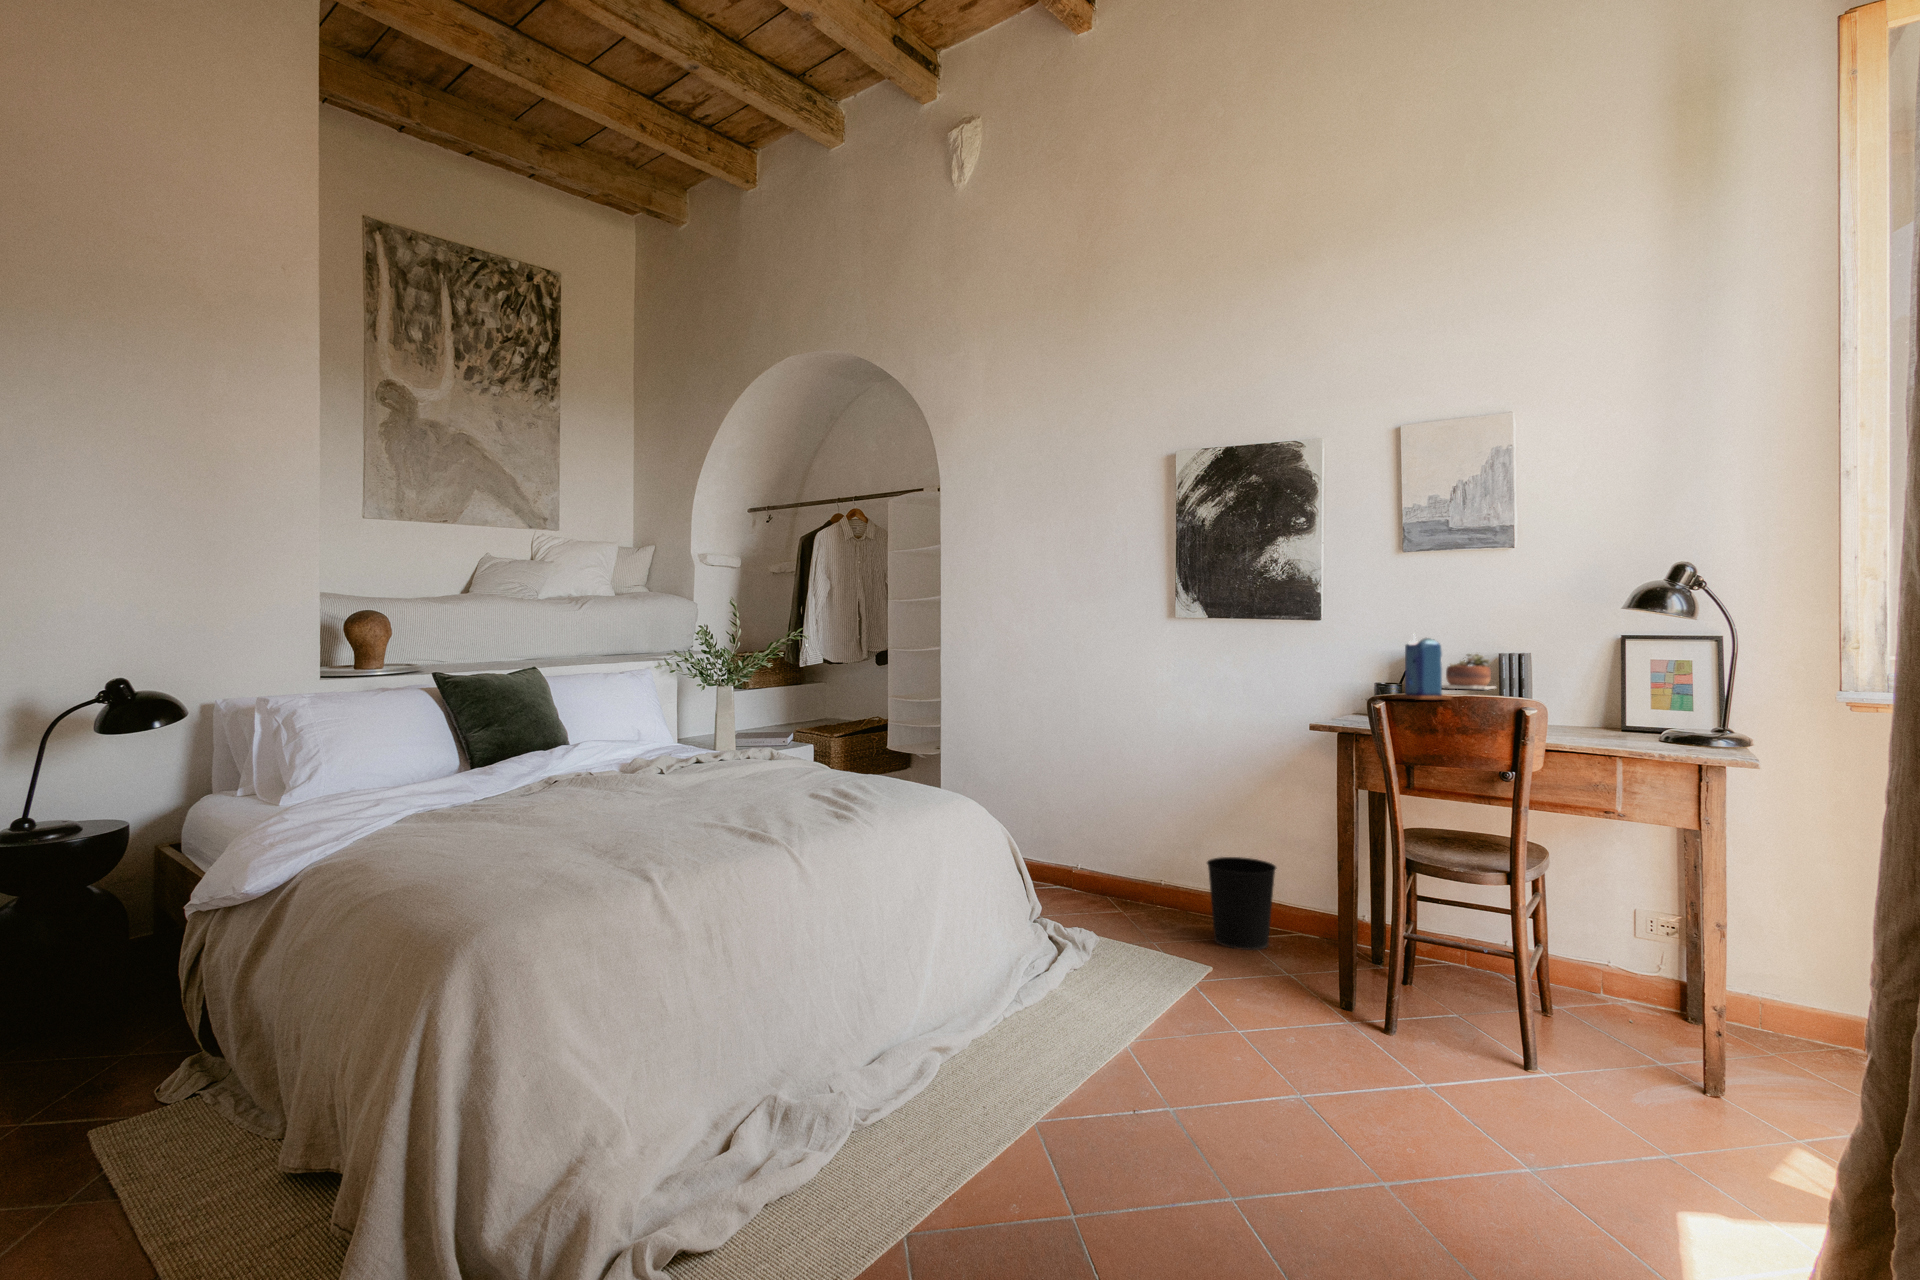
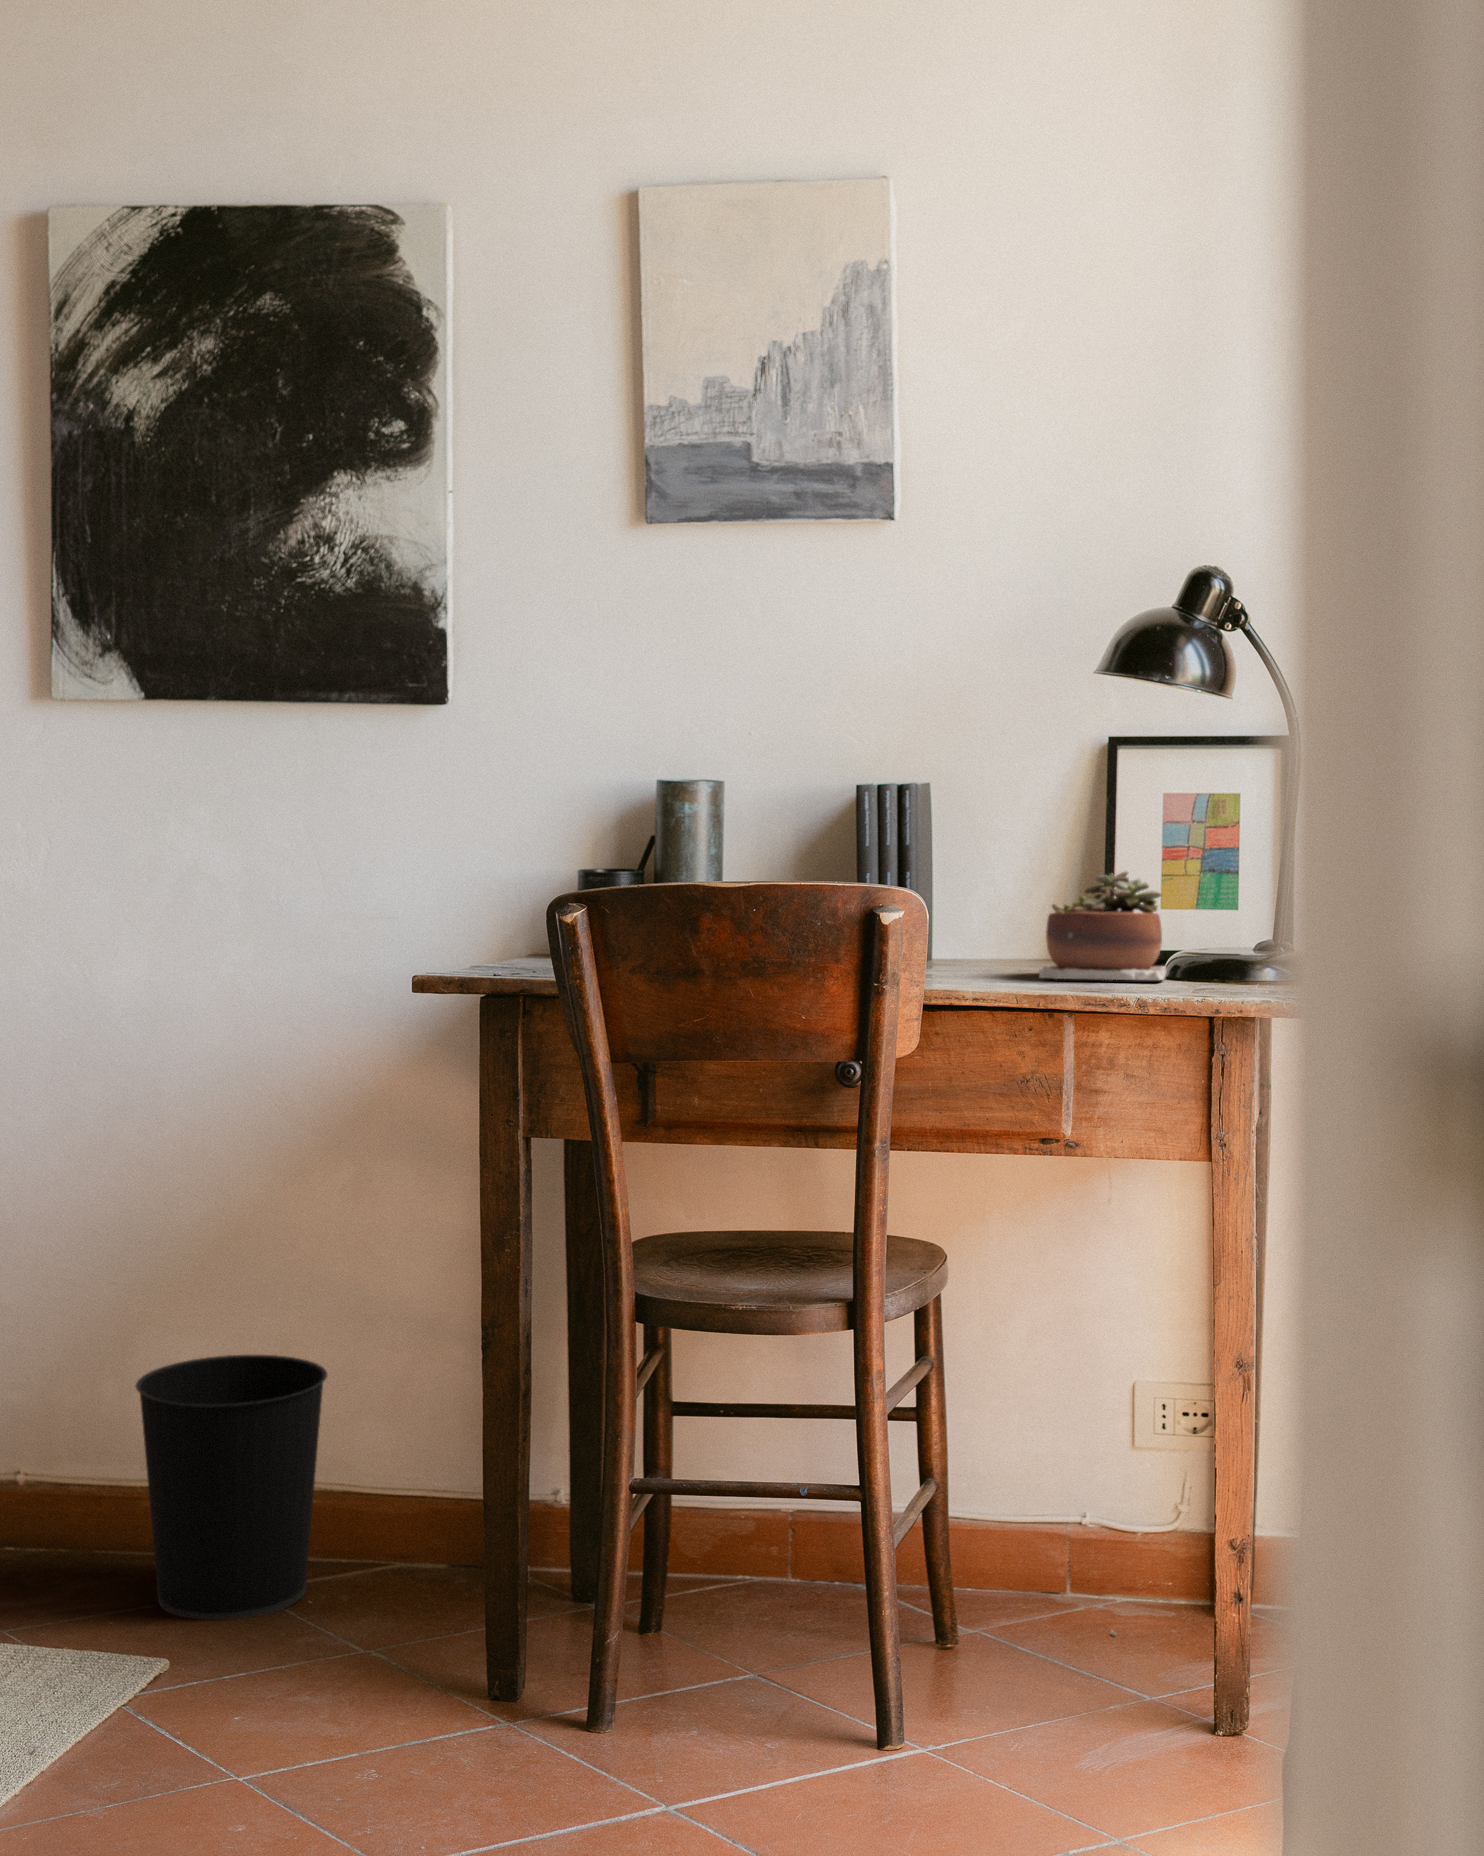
candle: present [1395,635,1452,700] -> none [613,710,753,892]
succulent plant: present [1442,654,1496,690] -> present [1039,871,1166,980]

